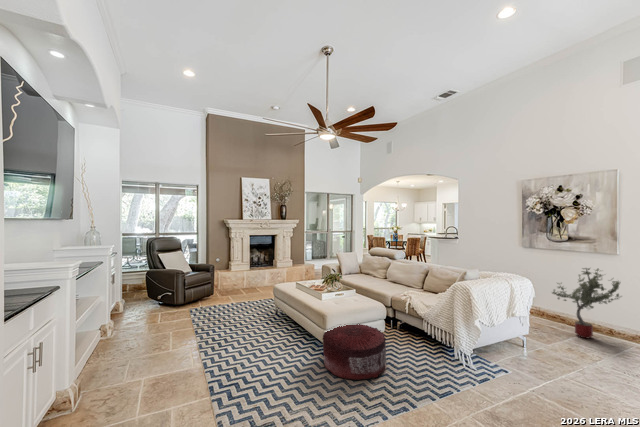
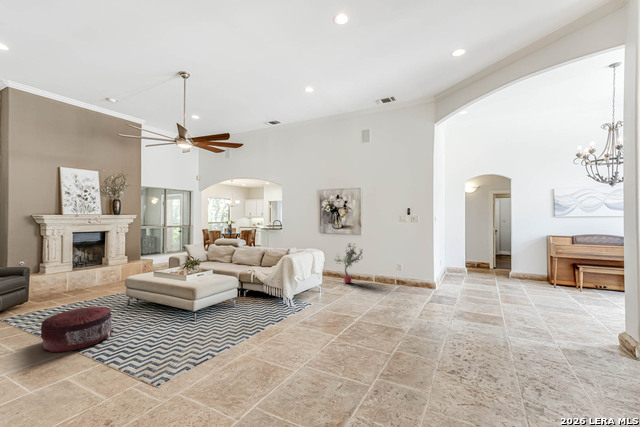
pouf: present [323,324,386,380] -> present [41,306,113,352]

